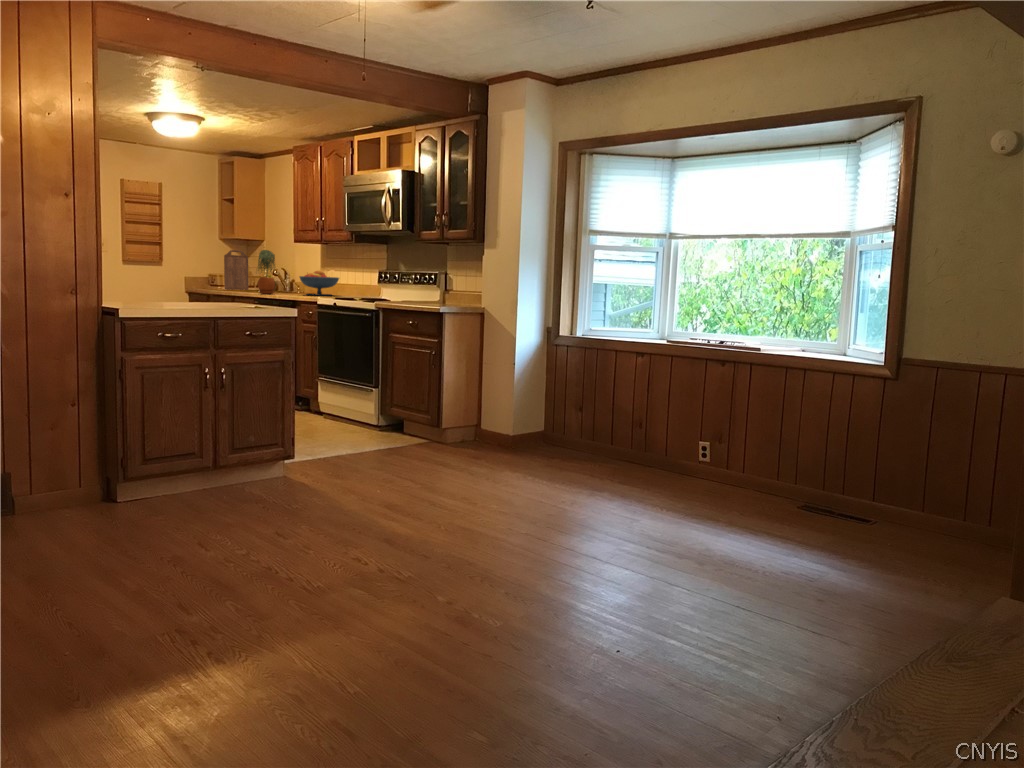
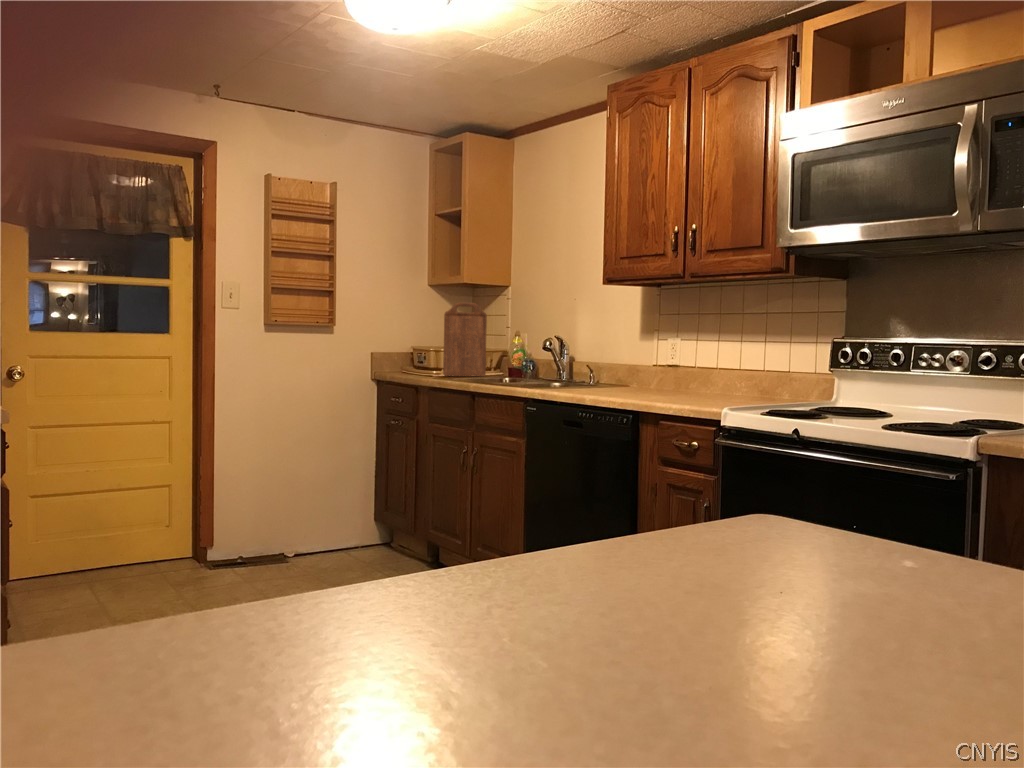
potted plant: present [258,250,275,294] -> none [538,297,576,392]
fruit bowl: present [300,271,339,296] -> none [622,340,707,394]

